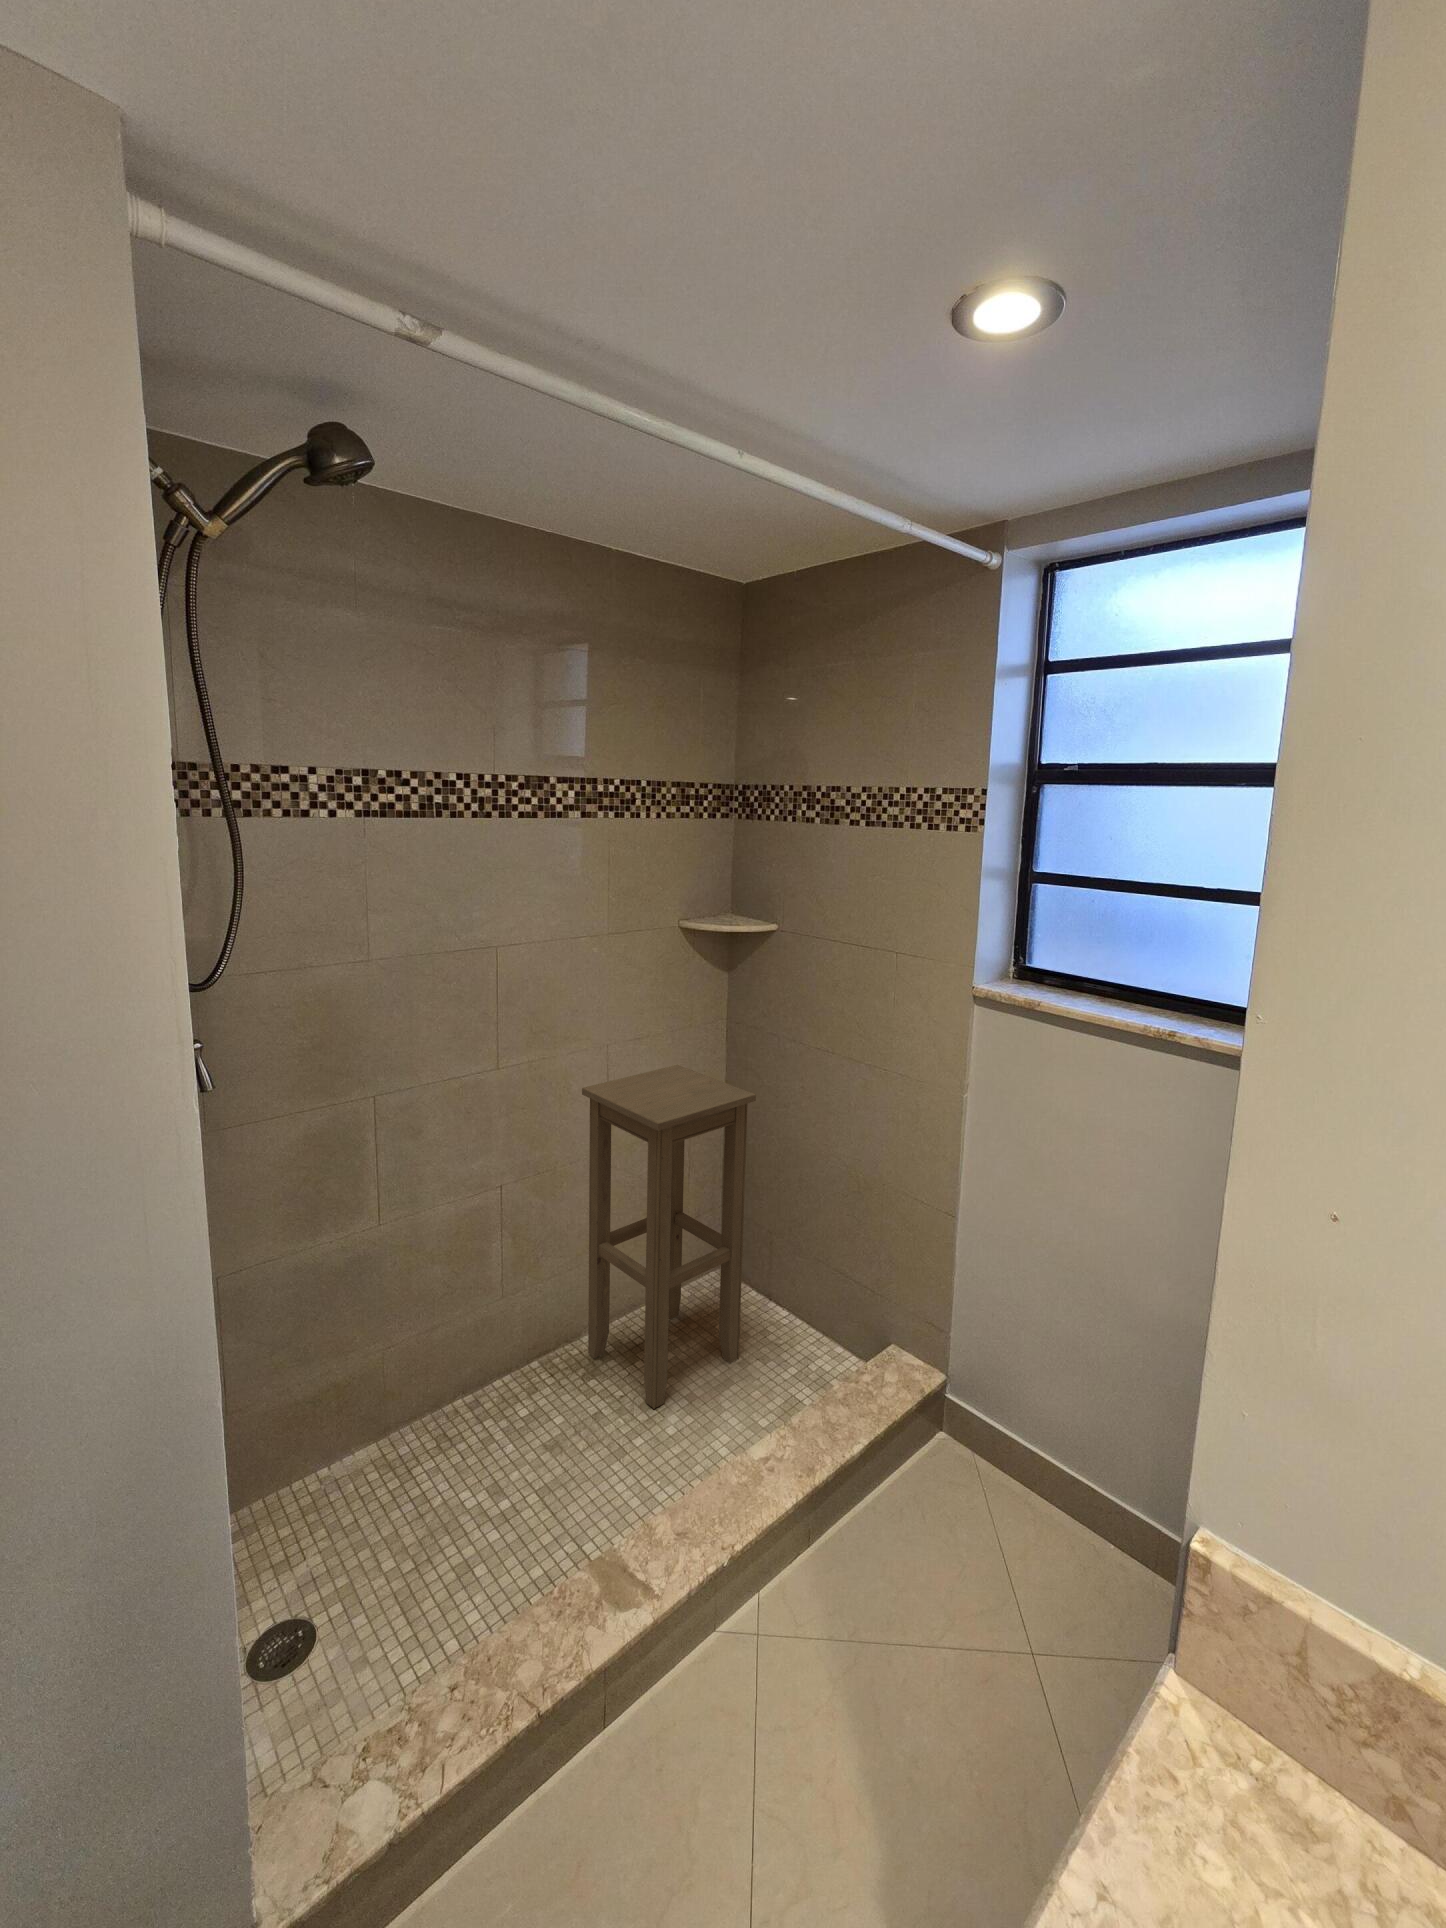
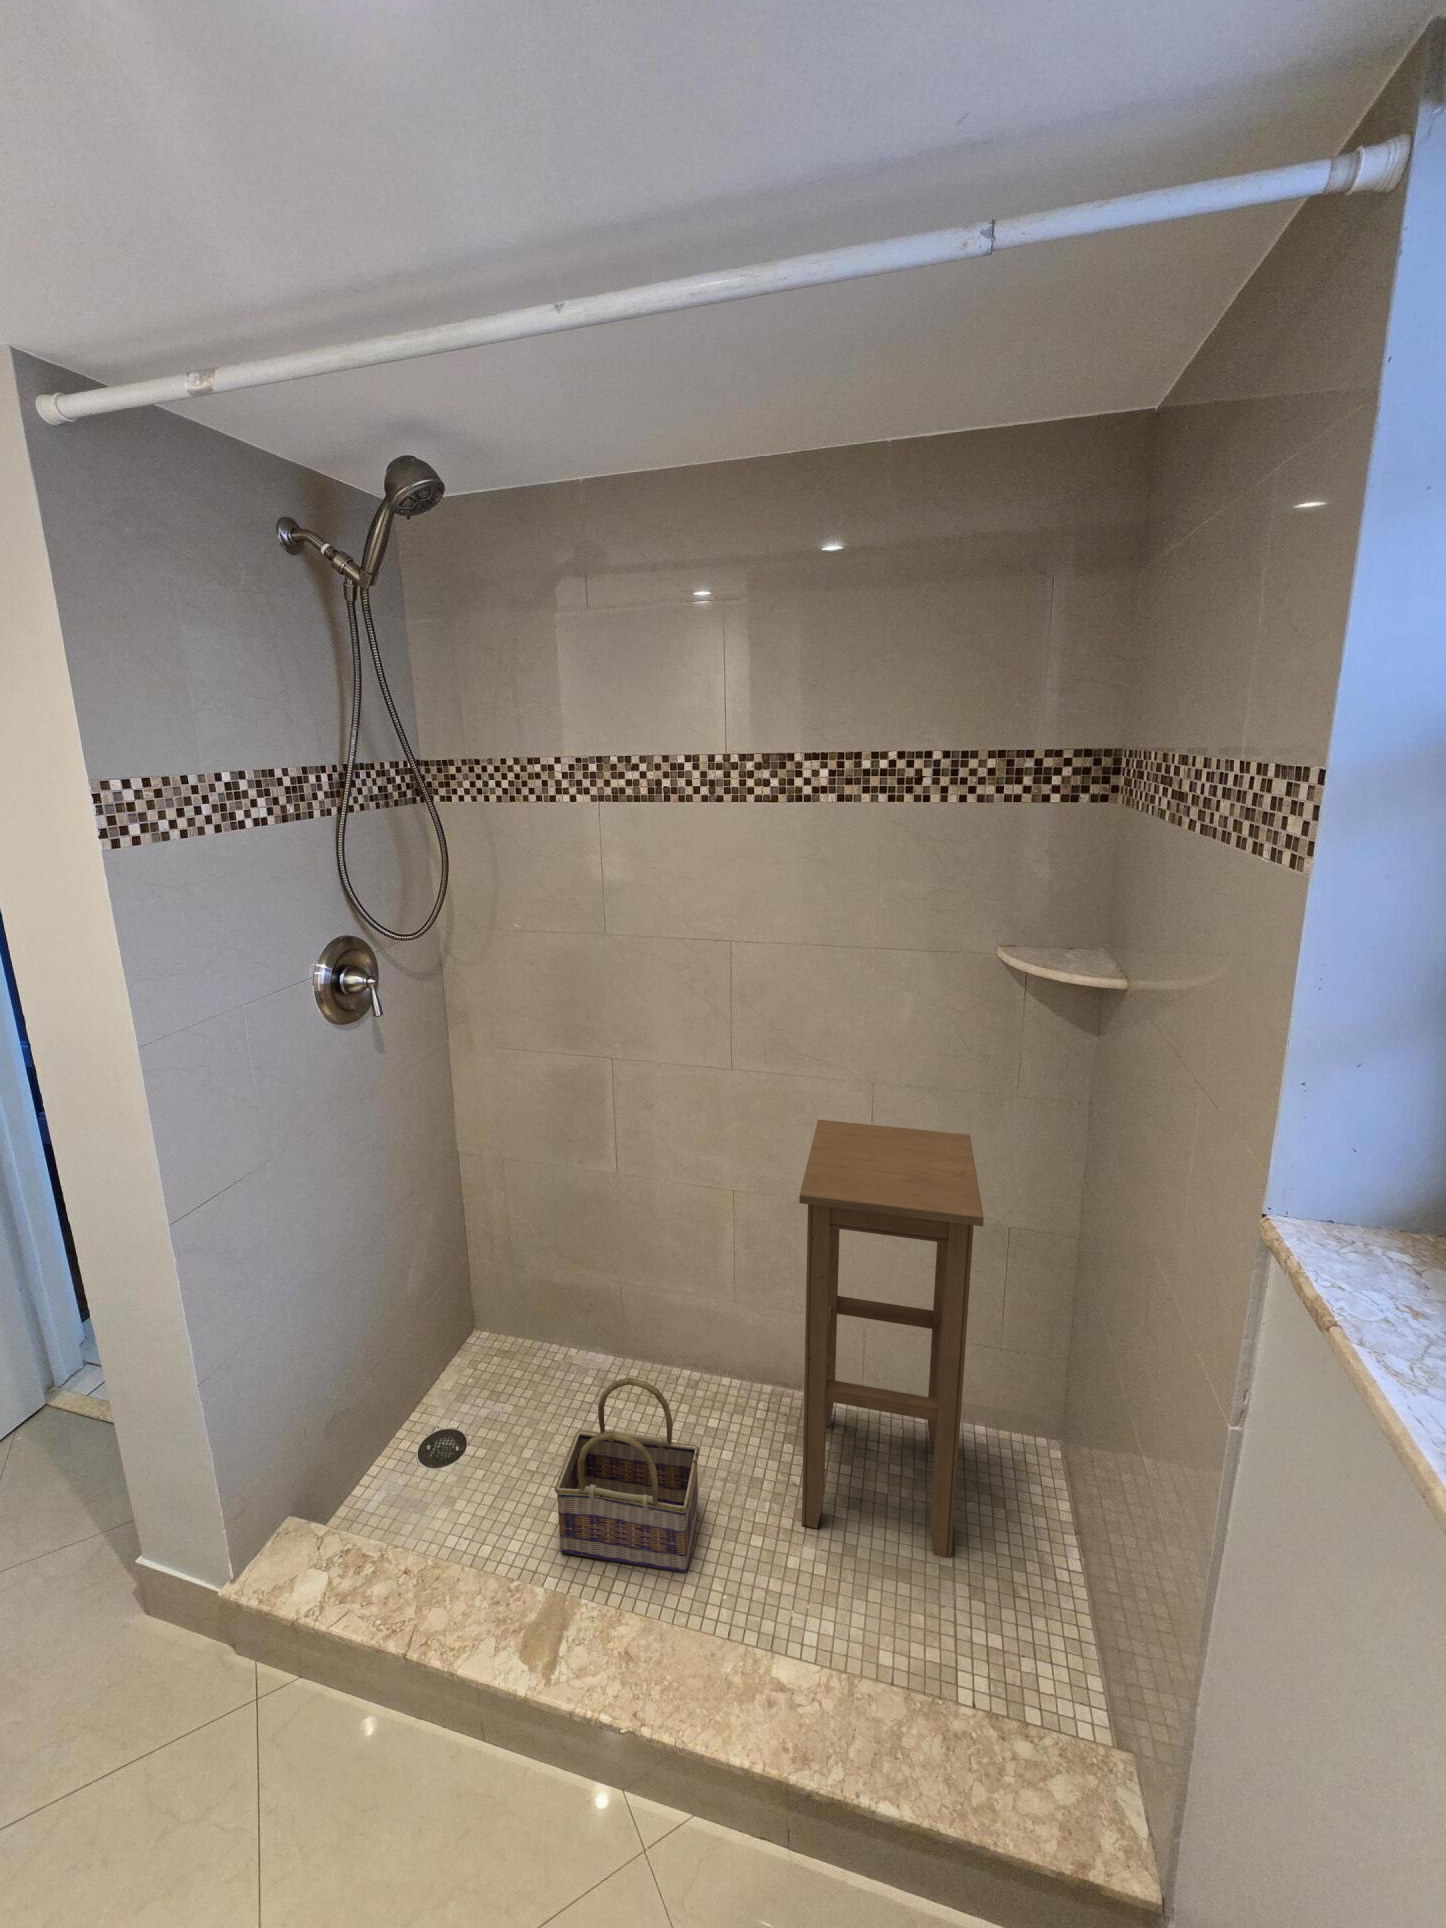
basket: none [480,1362,624,1565] -> present [555,1377,700,1572]

